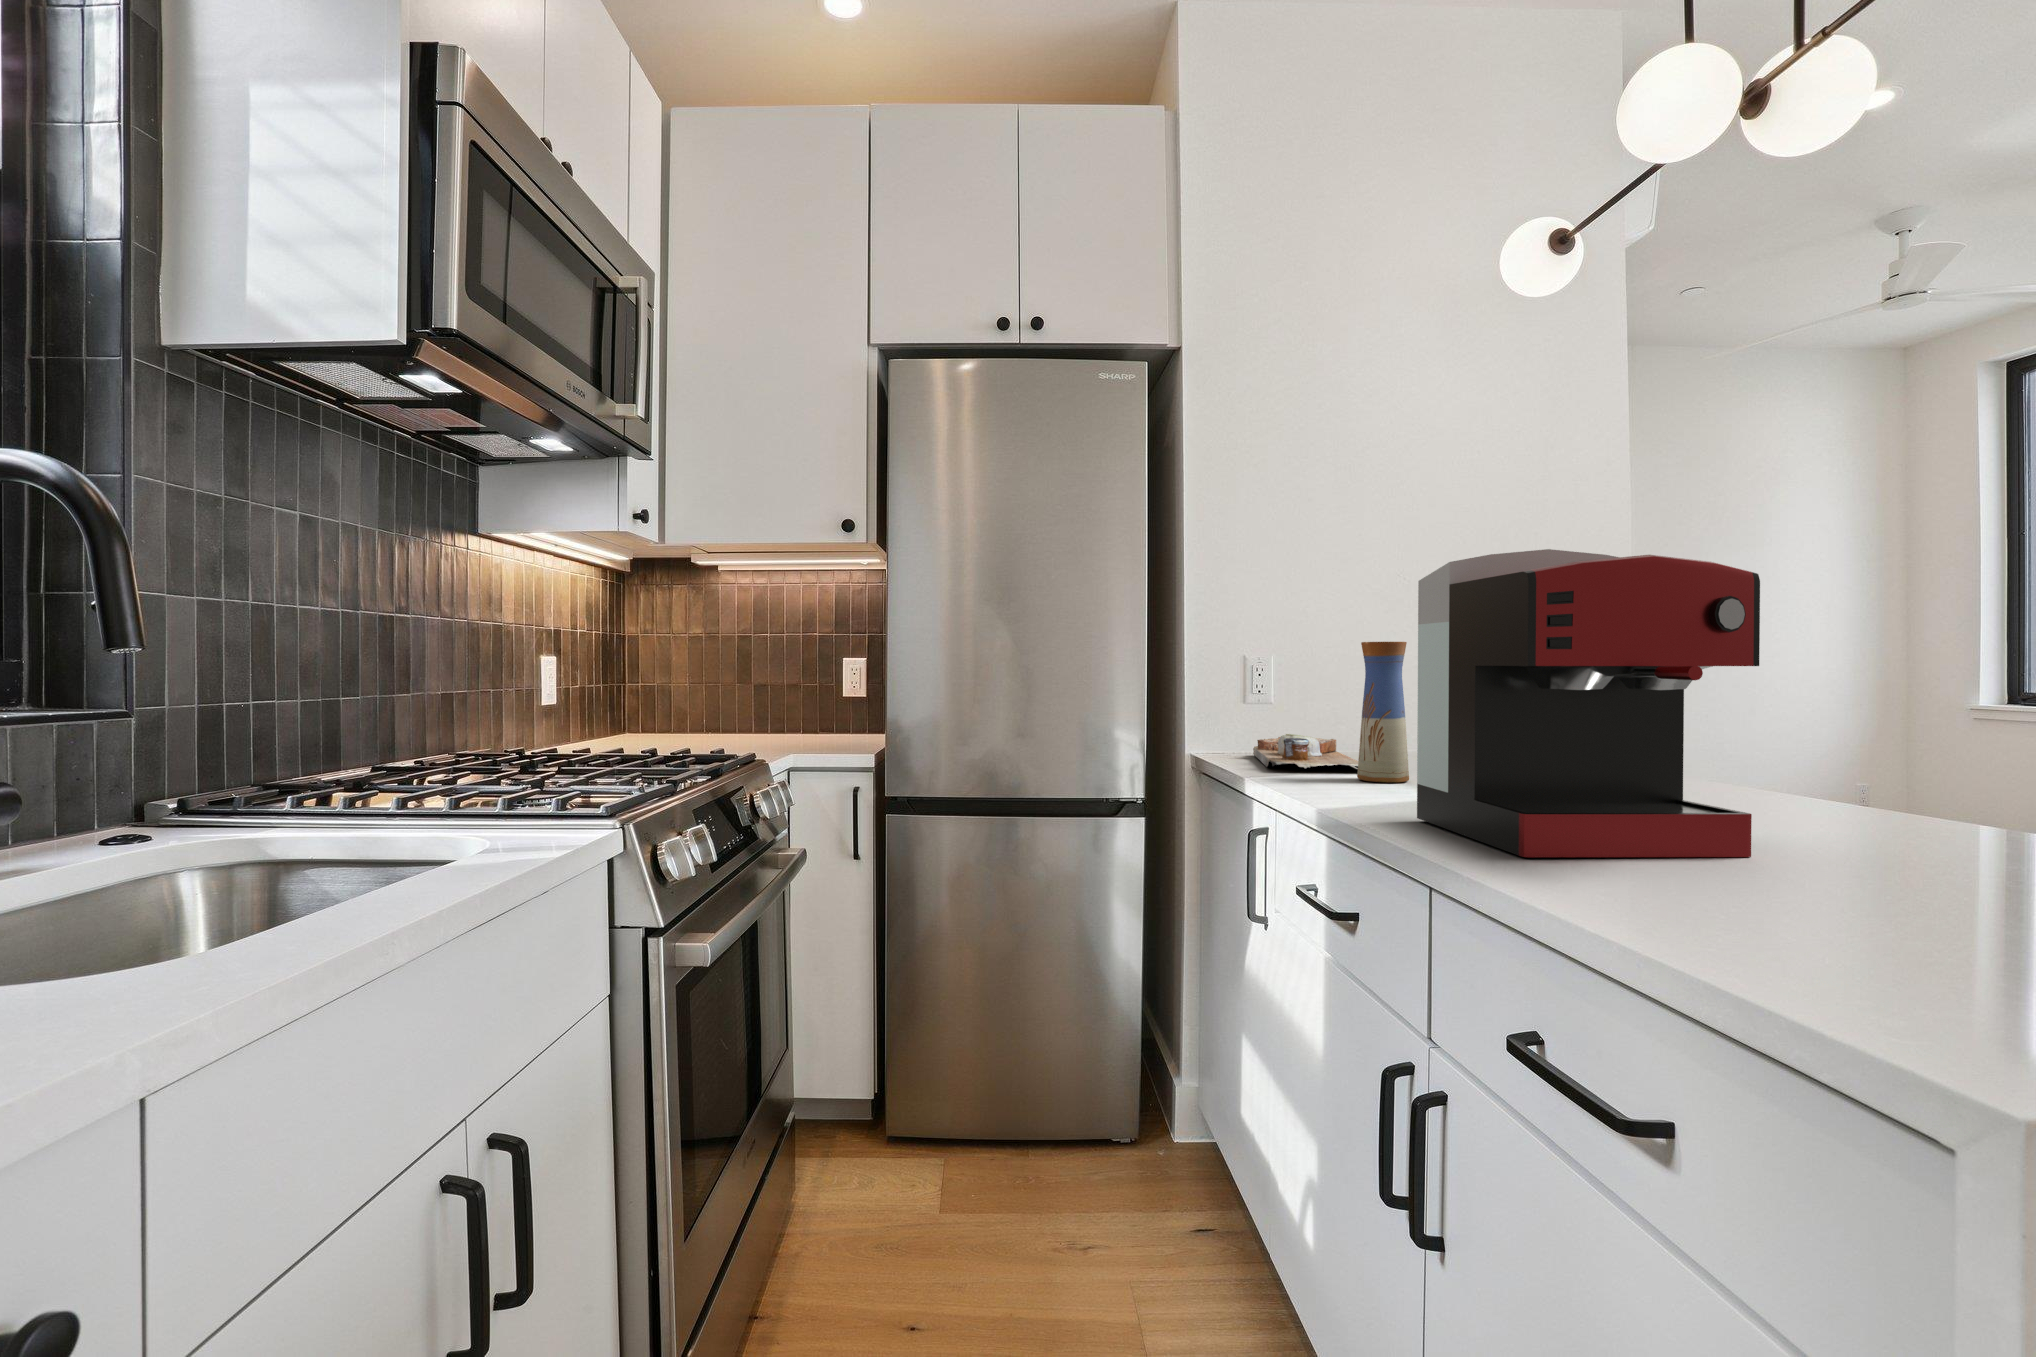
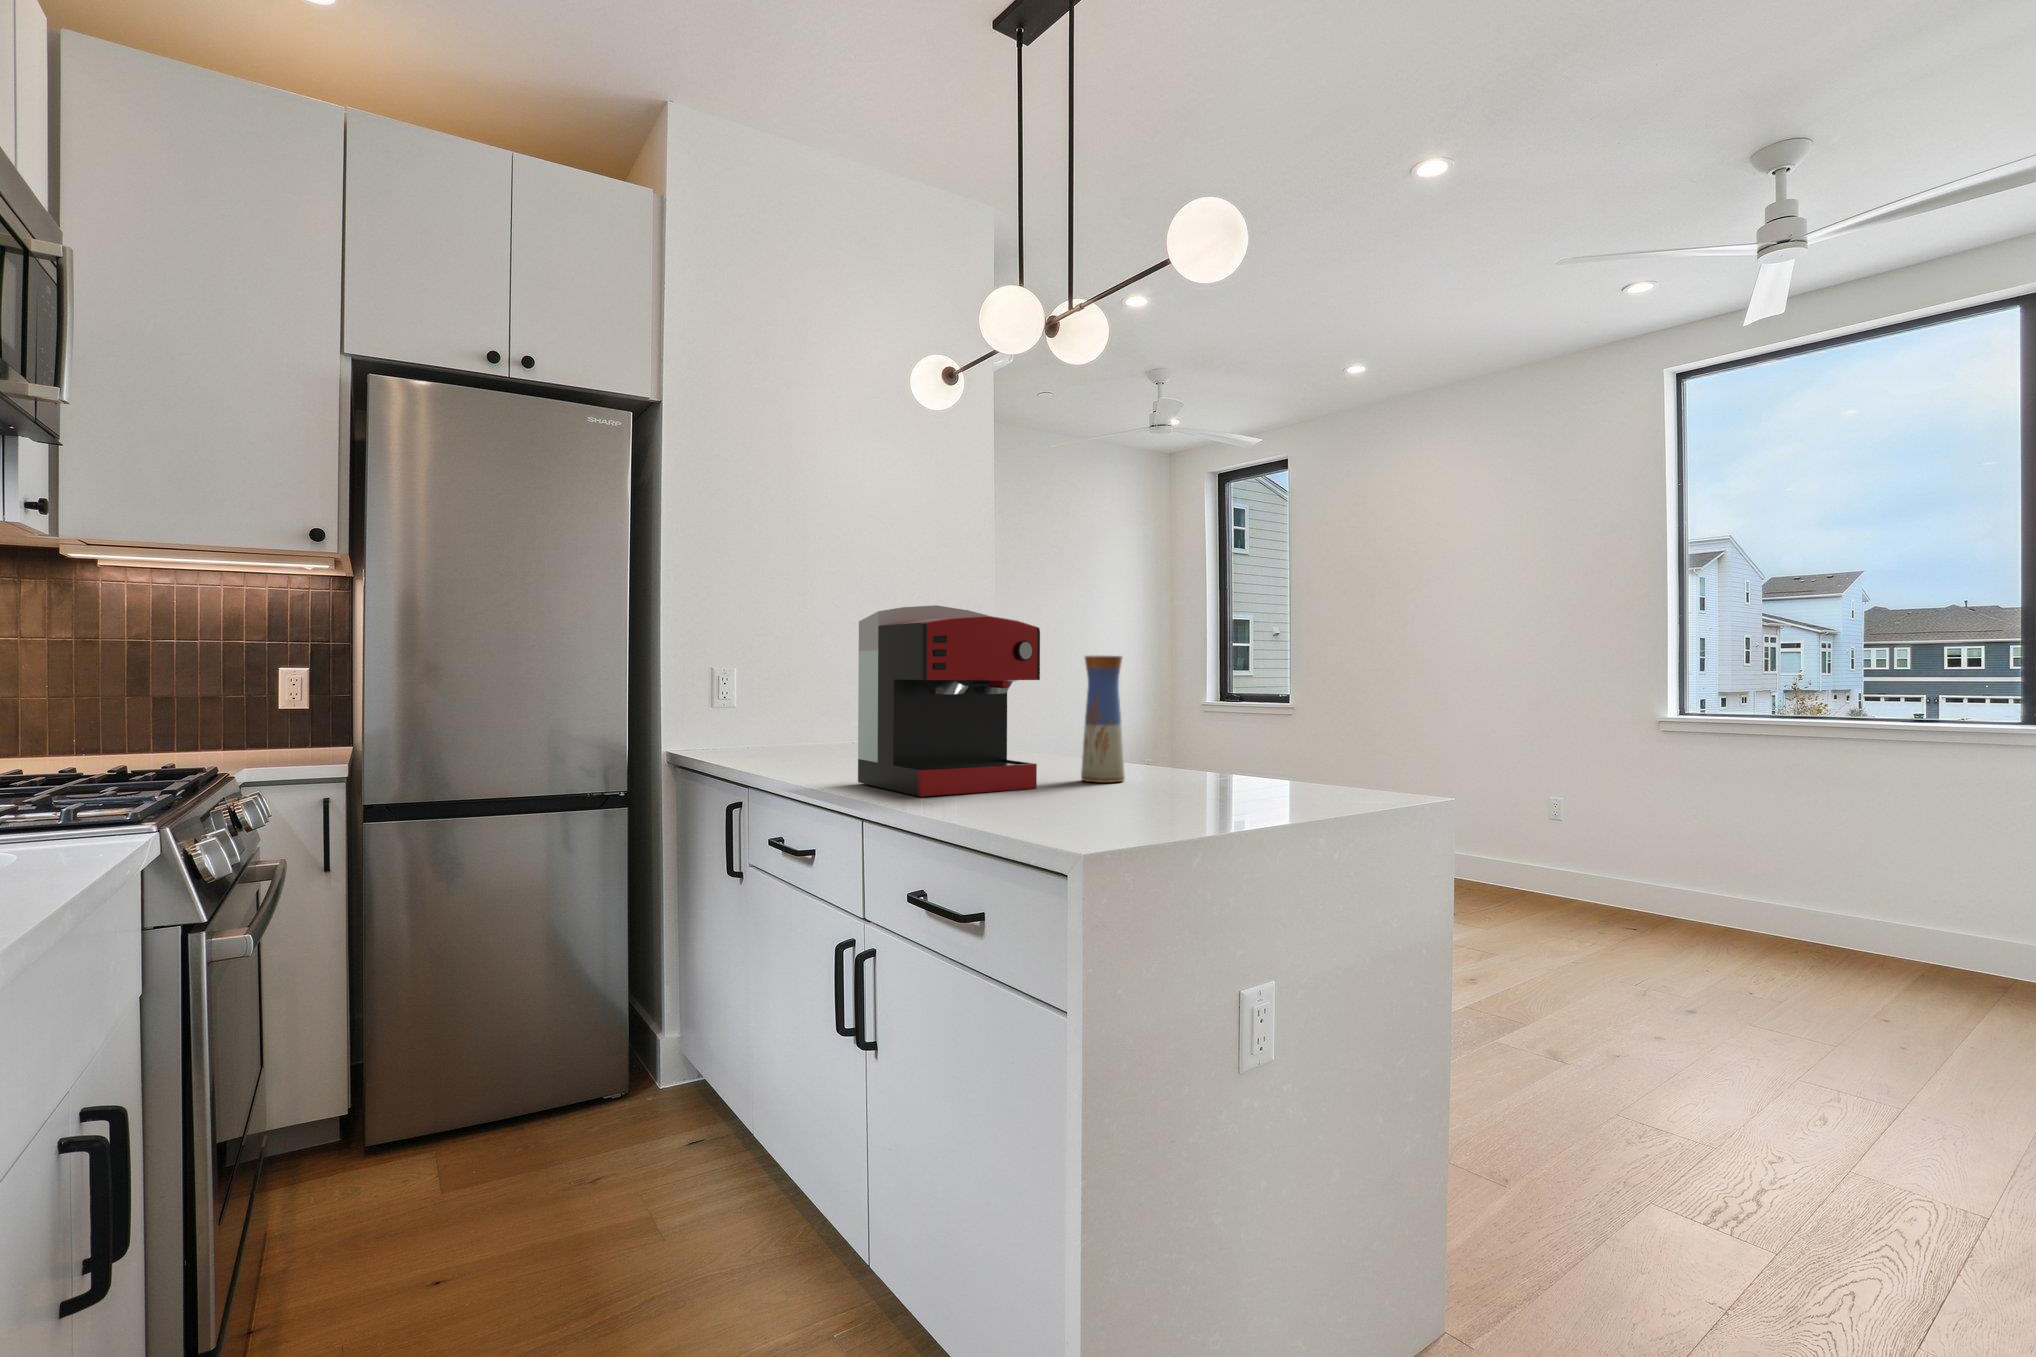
vase: present [1357,642,1409,782] -> present [1081,656,1124,783]
cutting board: present [1253,734,1358,768] -> none [726,732,821,759]

